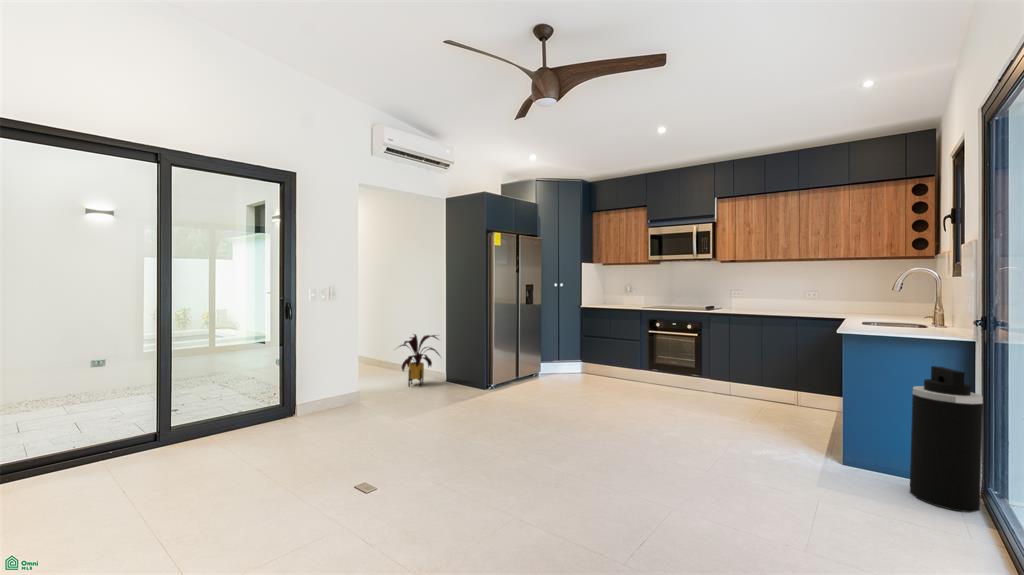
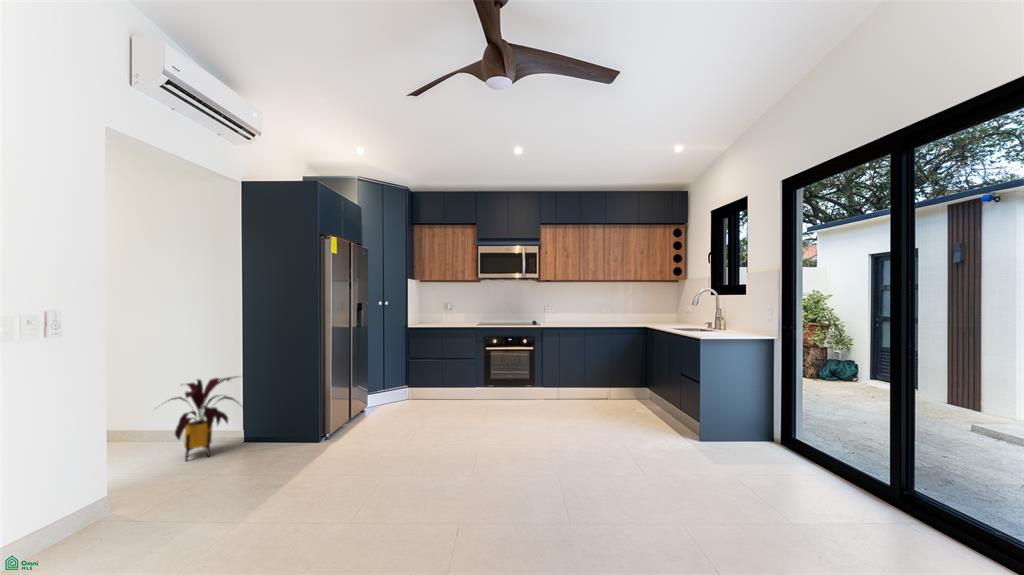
trash can: present [910,366,983,512] -> none [760,365,806,472]

